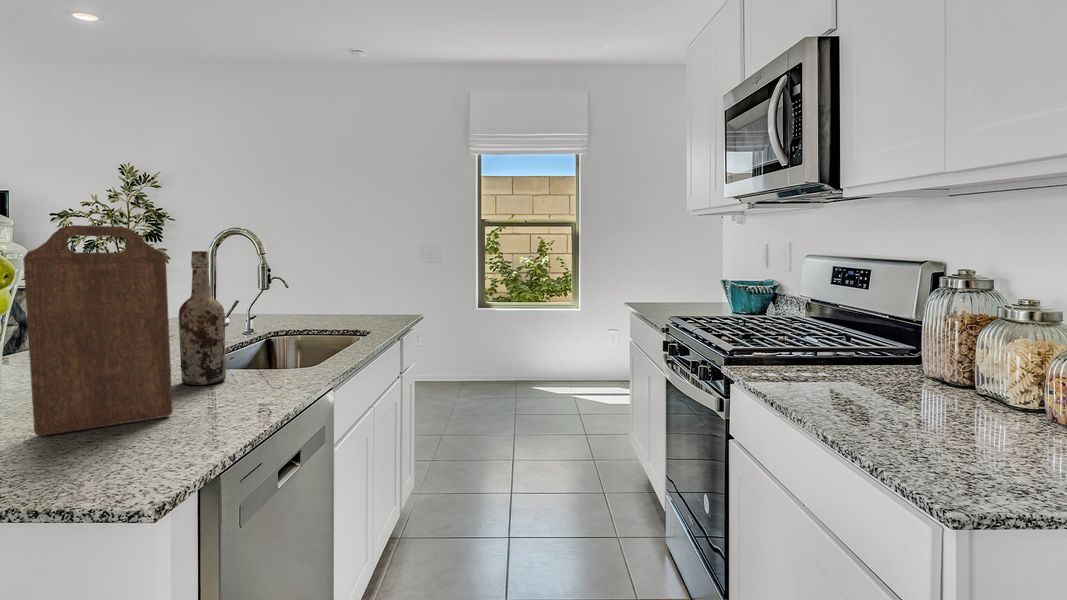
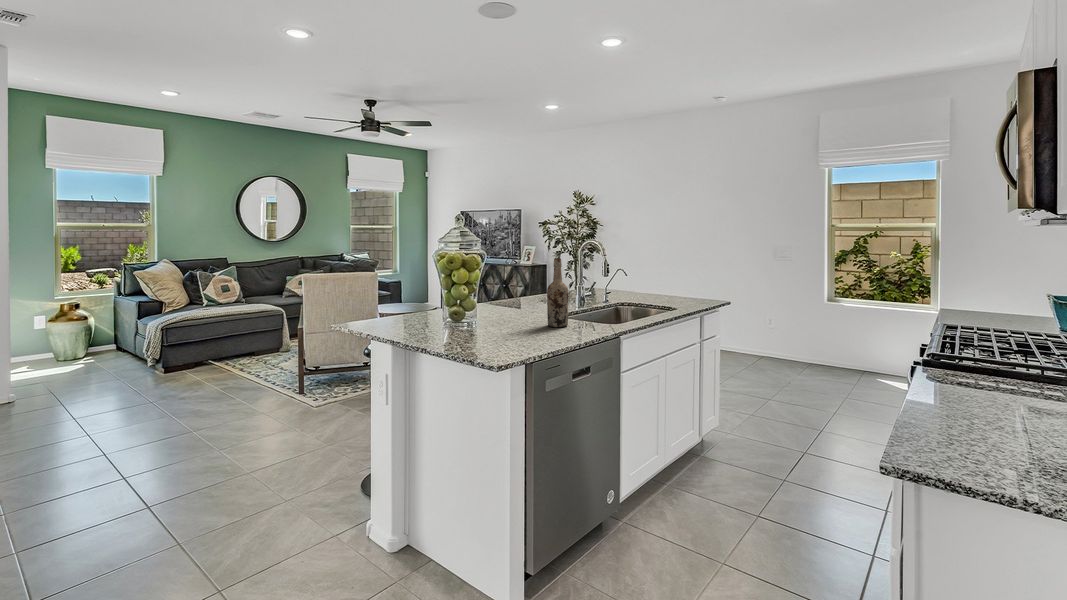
cutting board: present [23,225,173,436] -> none [477,251,531,341]

